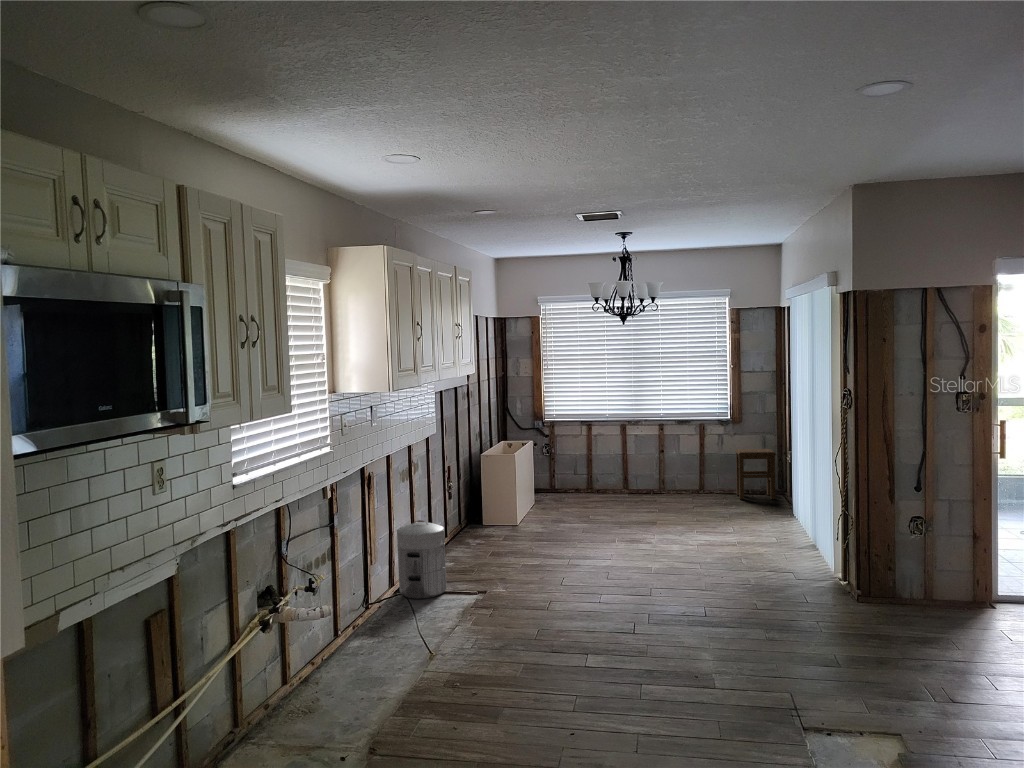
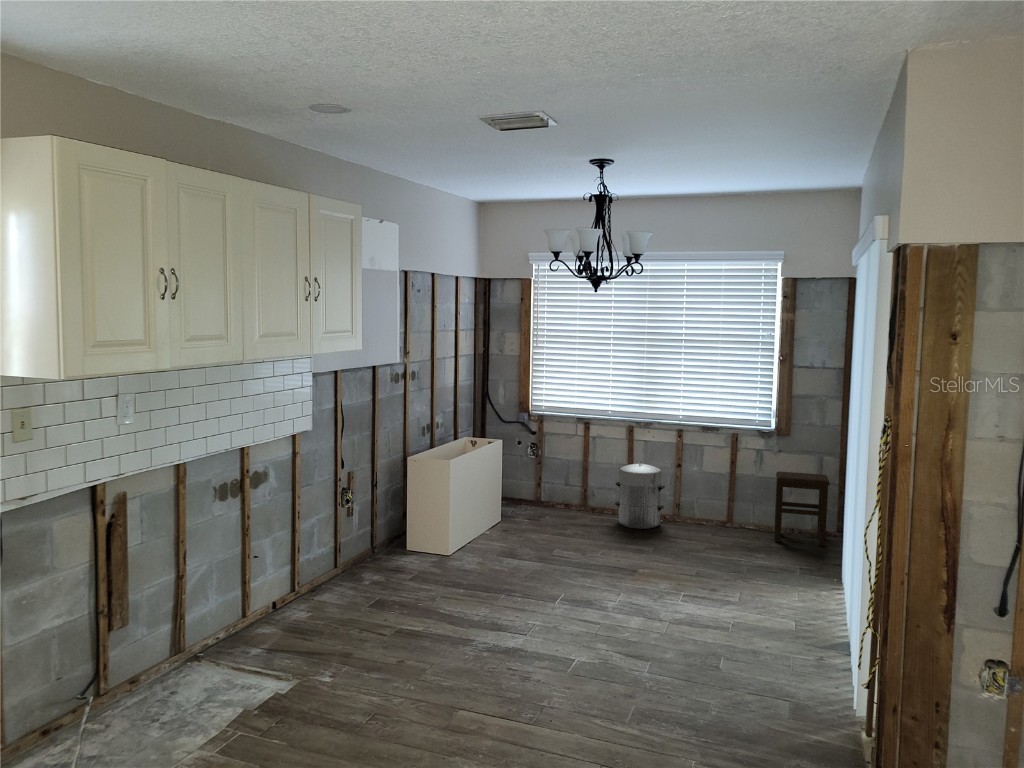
waste bin: present [397,520,446,599] -> present [615,462,665,529]

